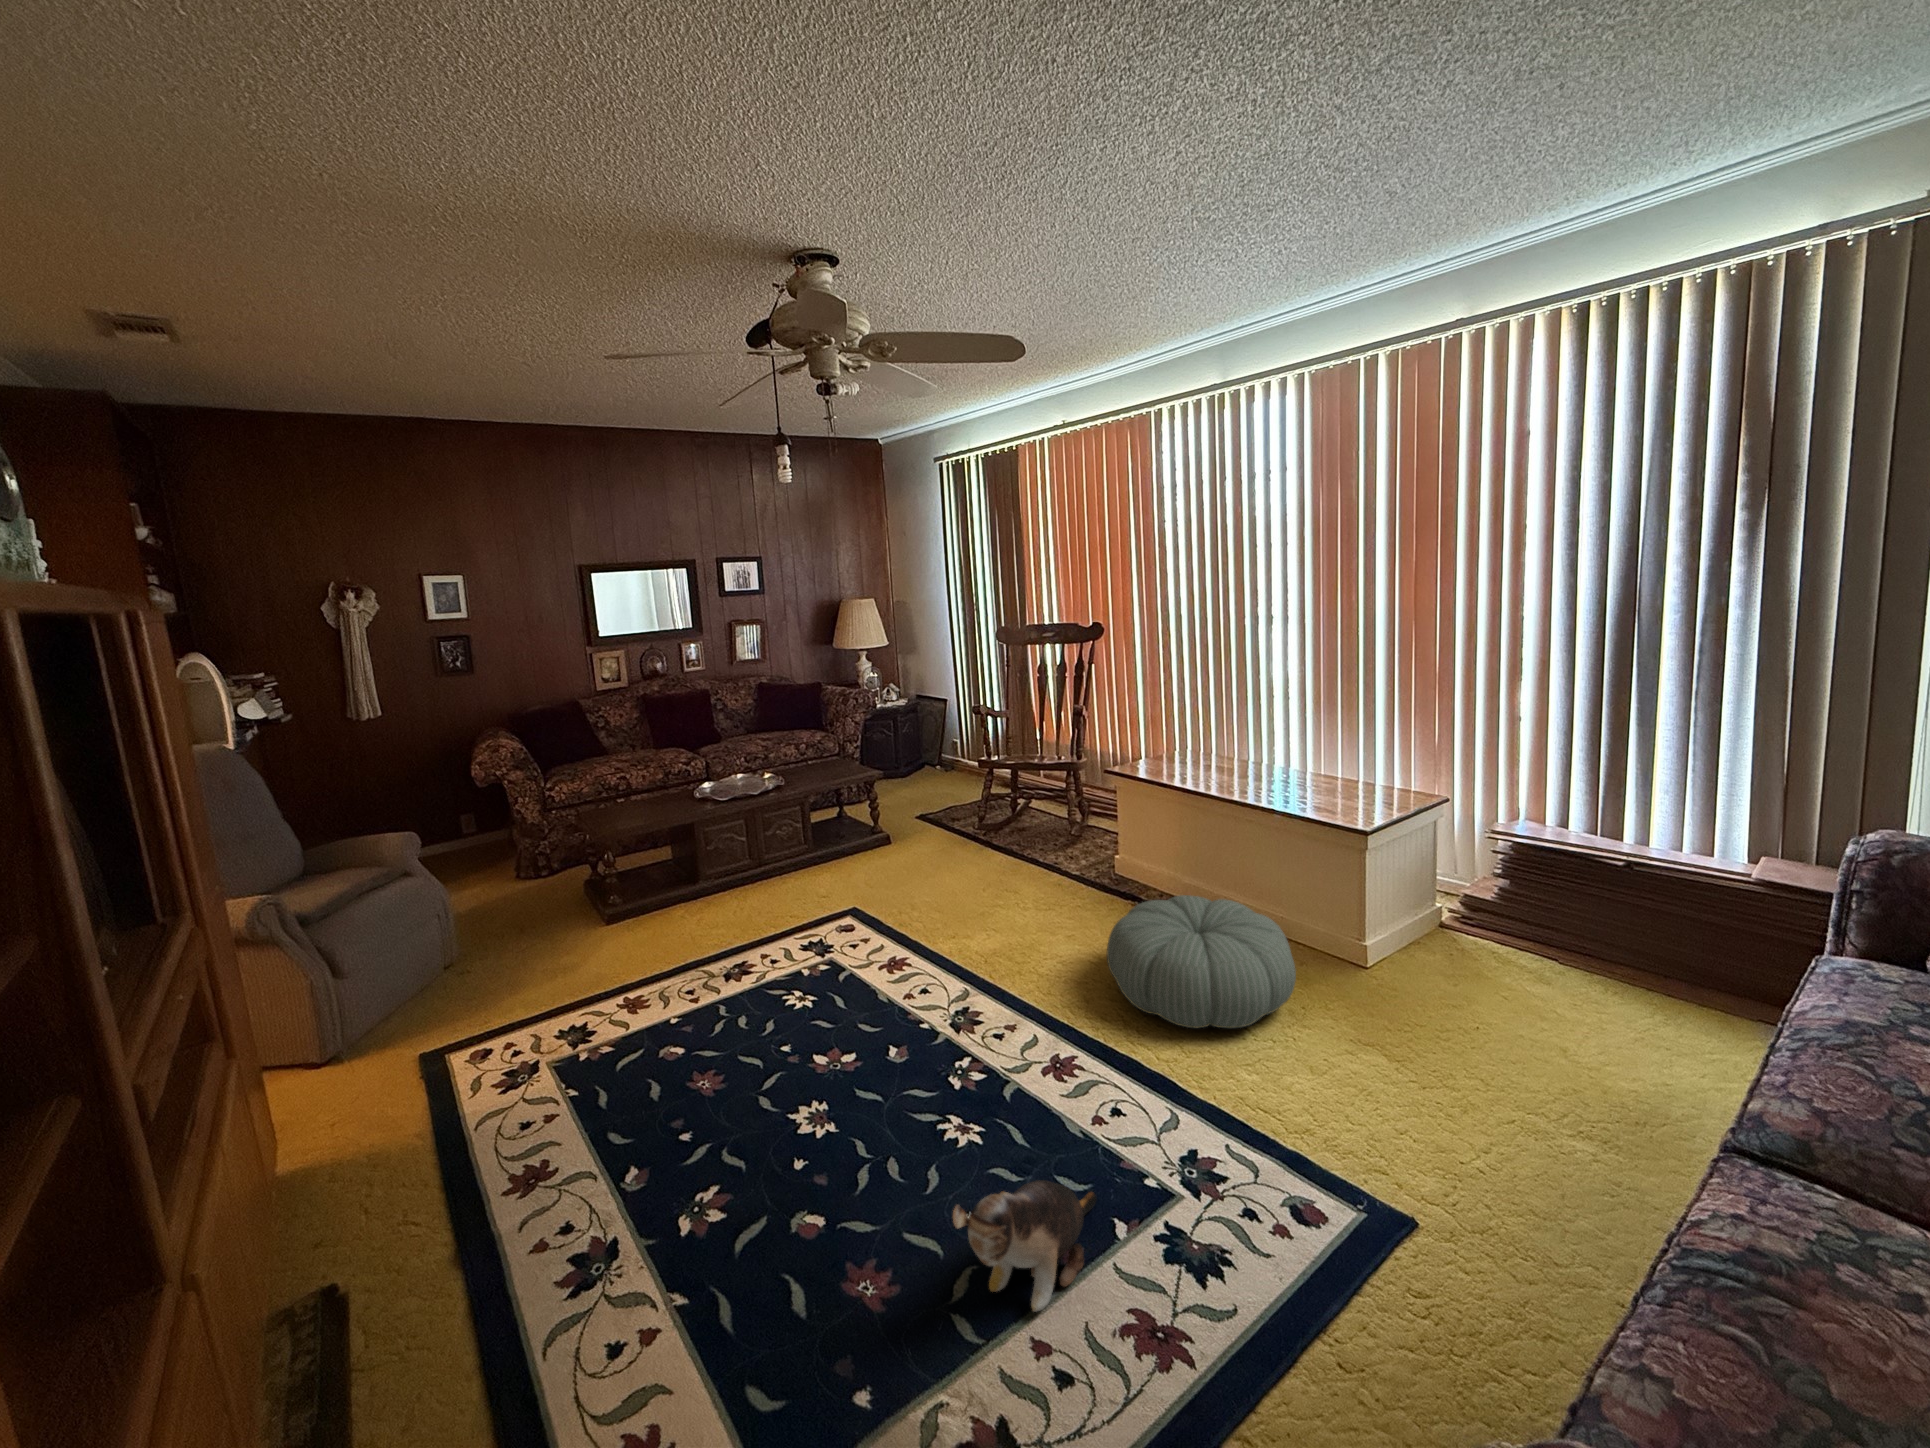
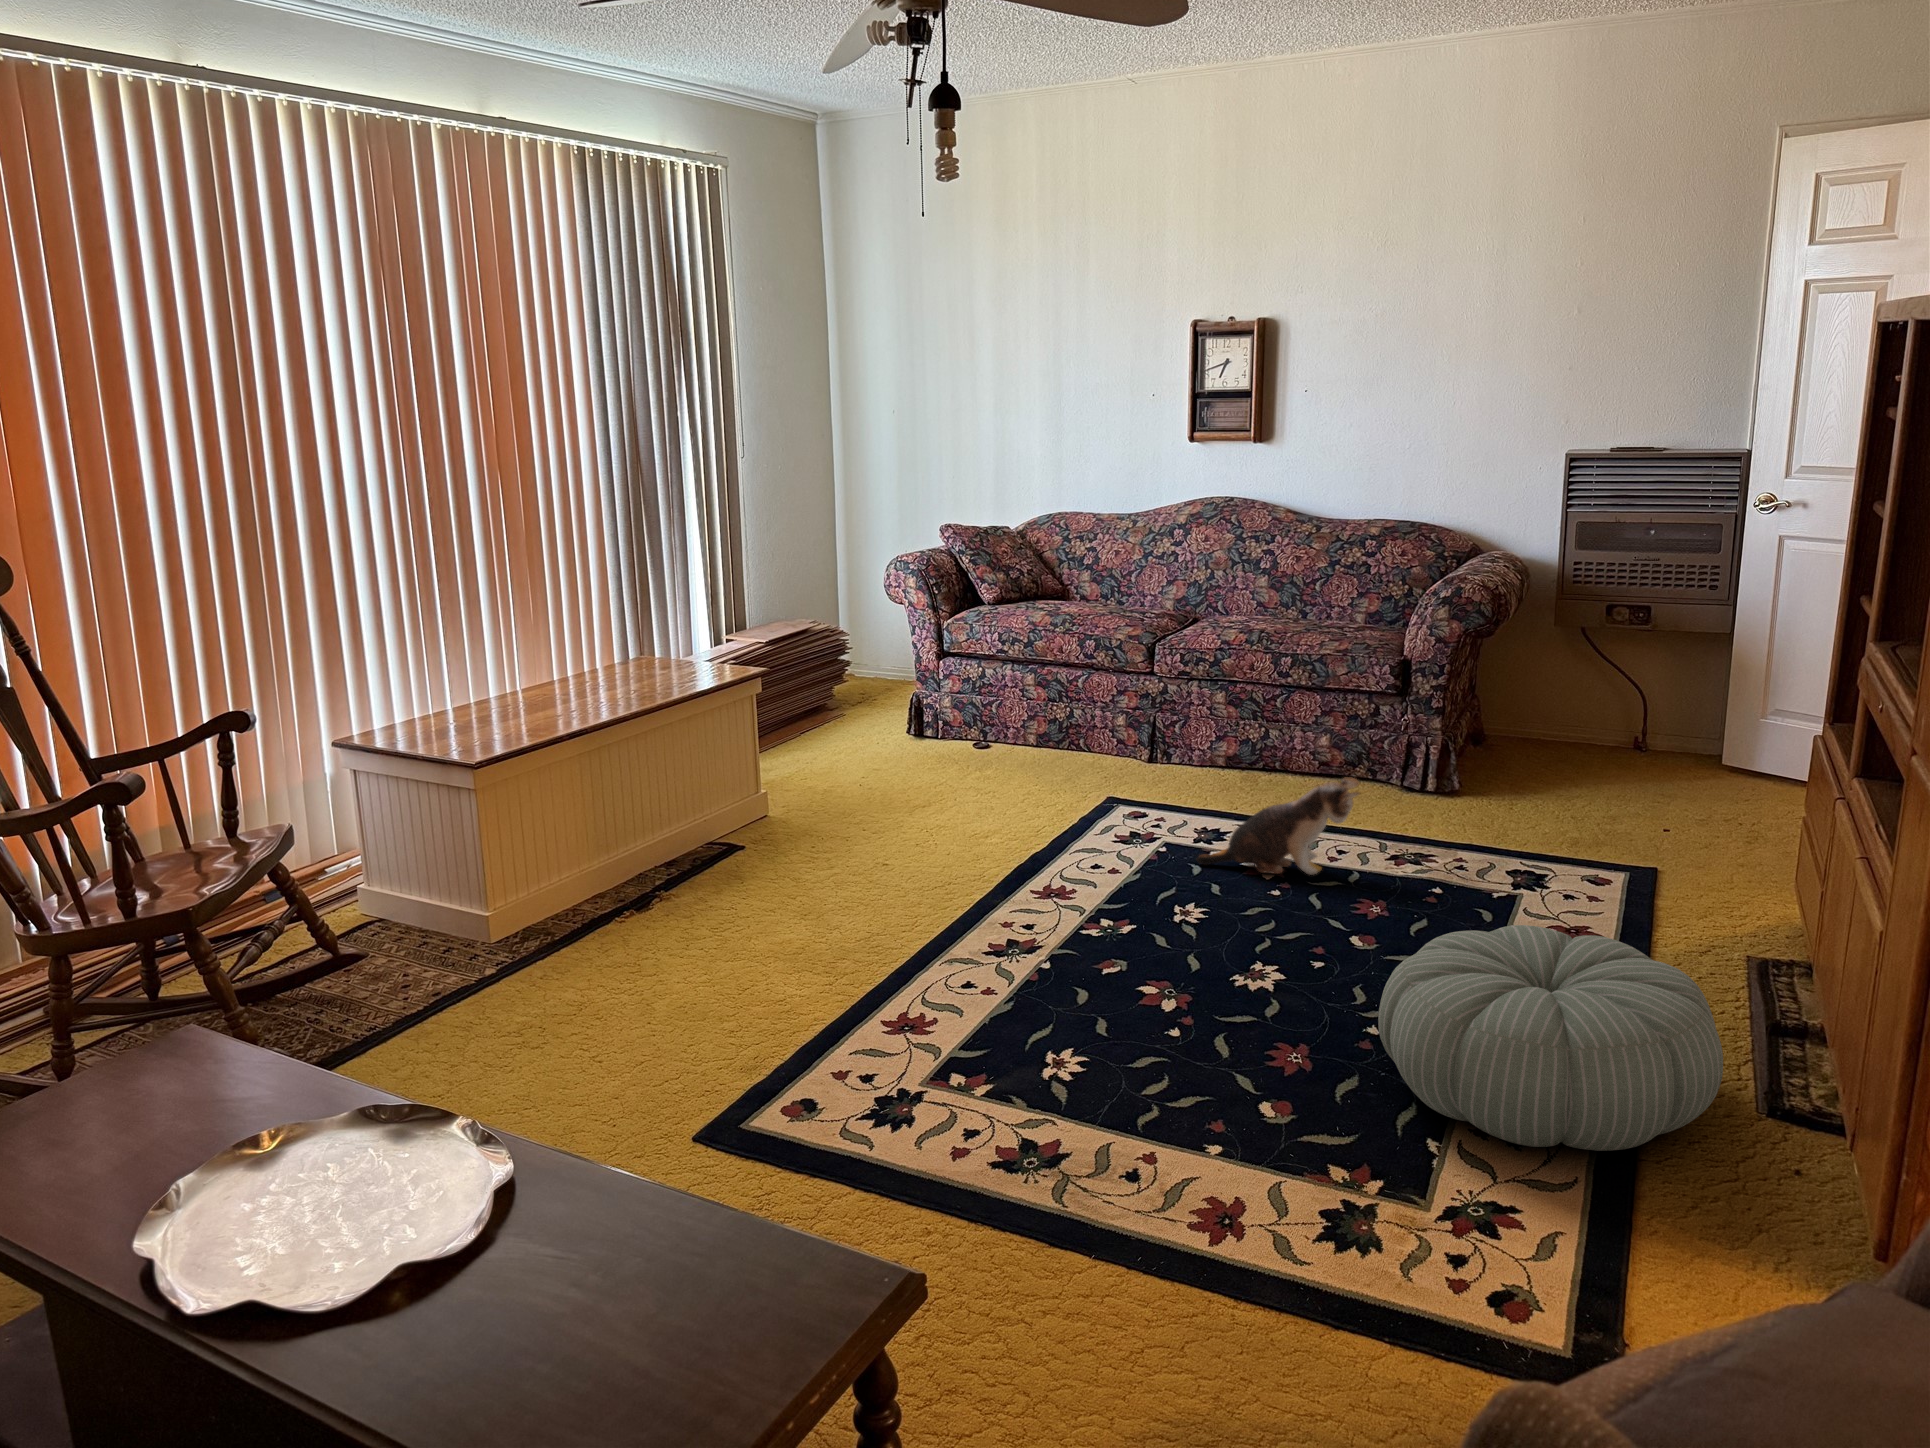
pouf: present [1107,895,1296,1028] -> present [1378,925,1723,1151]

